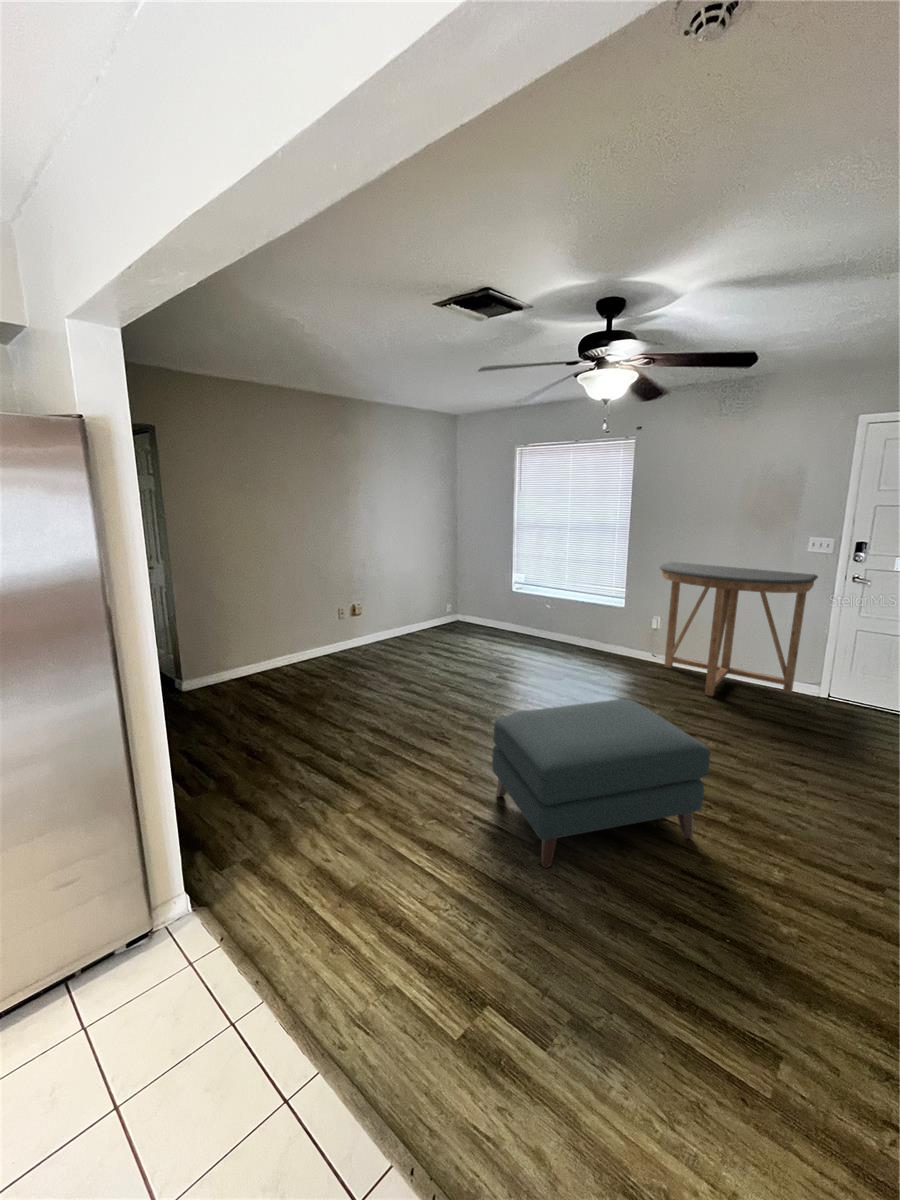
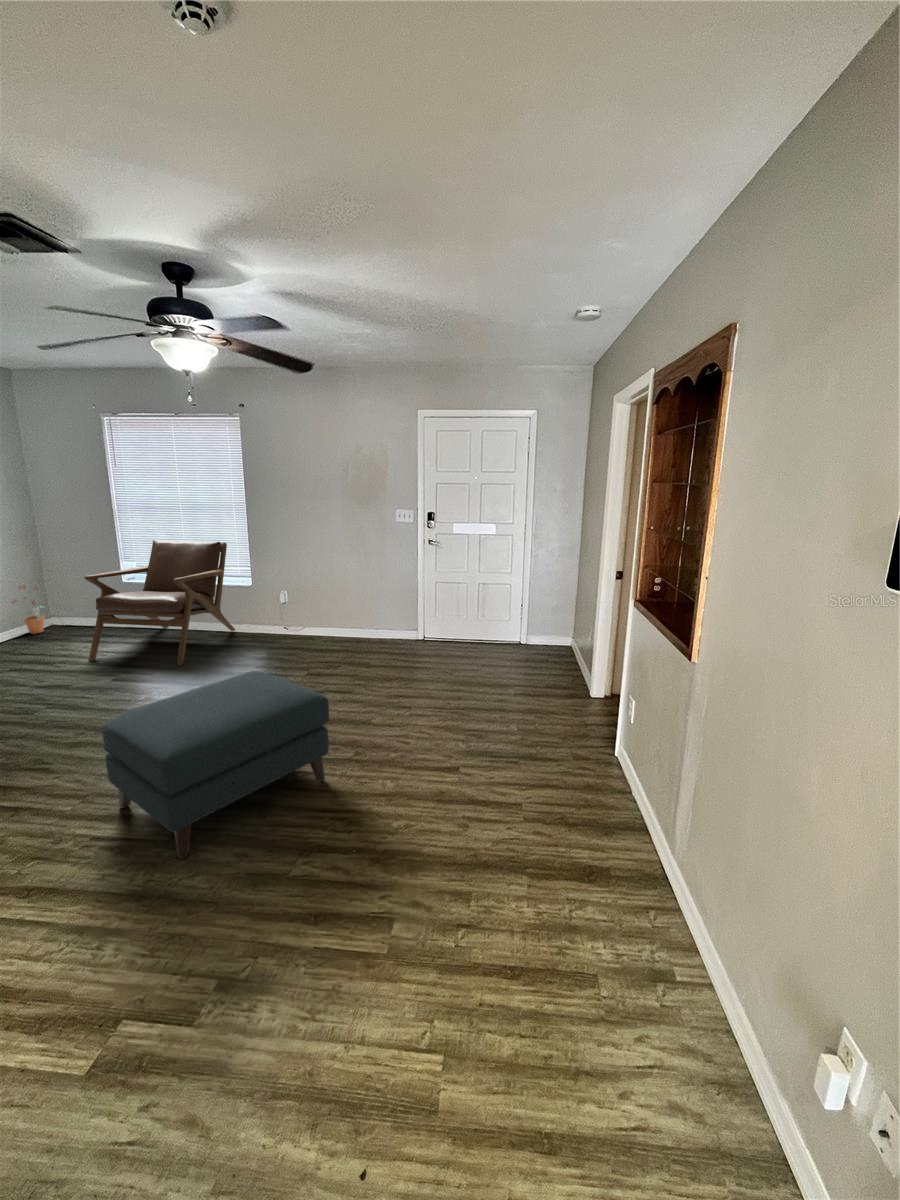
lounge chair: none [481,556,606,674] -> present [84,540,235,665]
console table: present [659,562,818,696] -> none [278,536,407,655]
potted plant: none [435,585,456,624] -> present [12,585,44,634]

